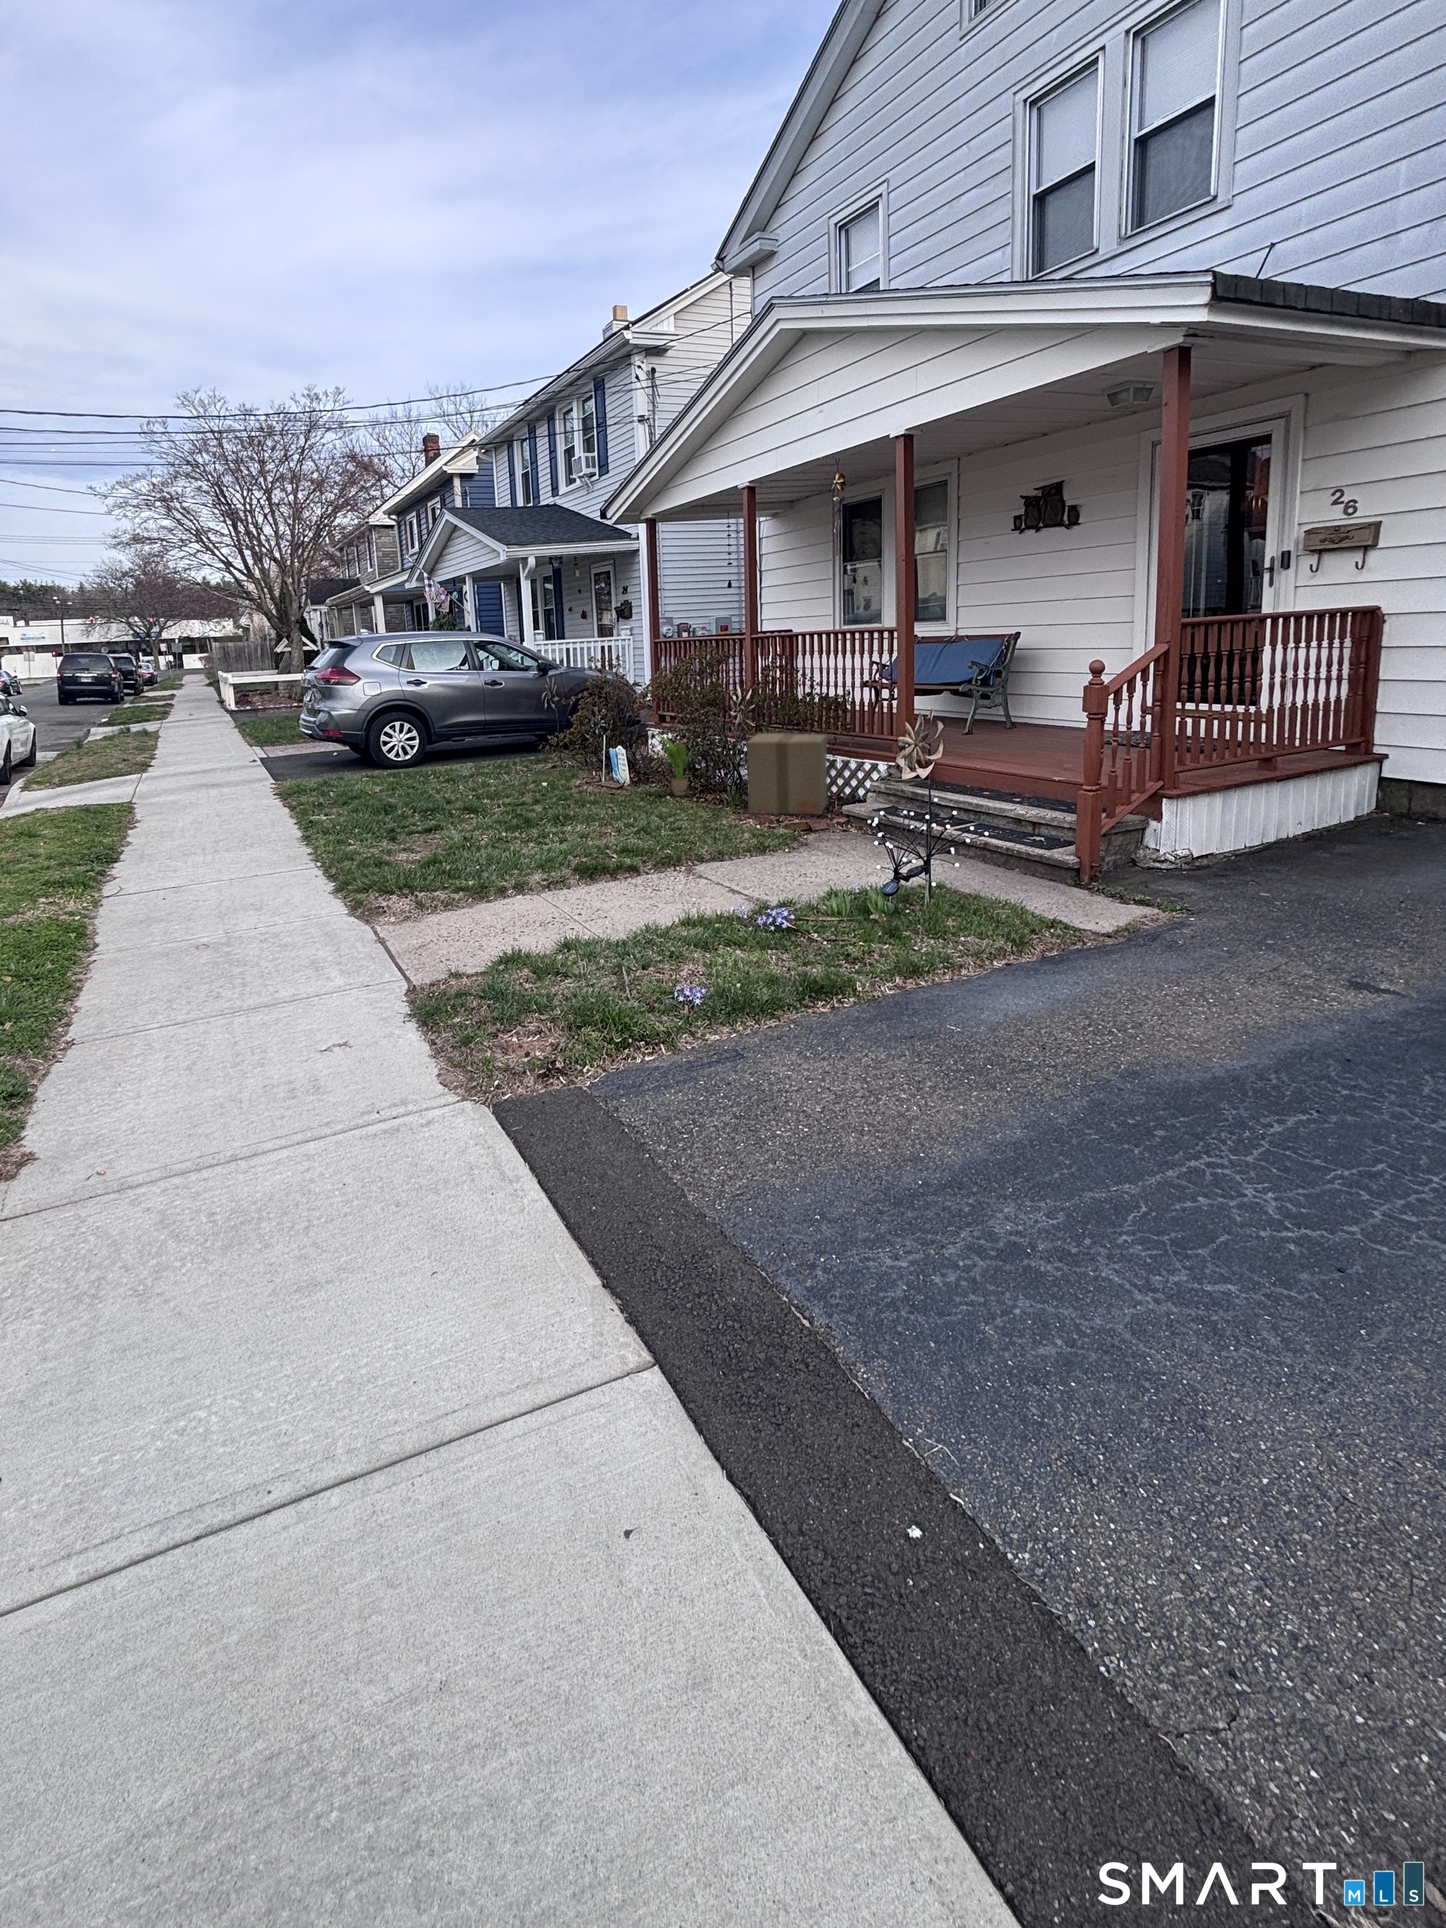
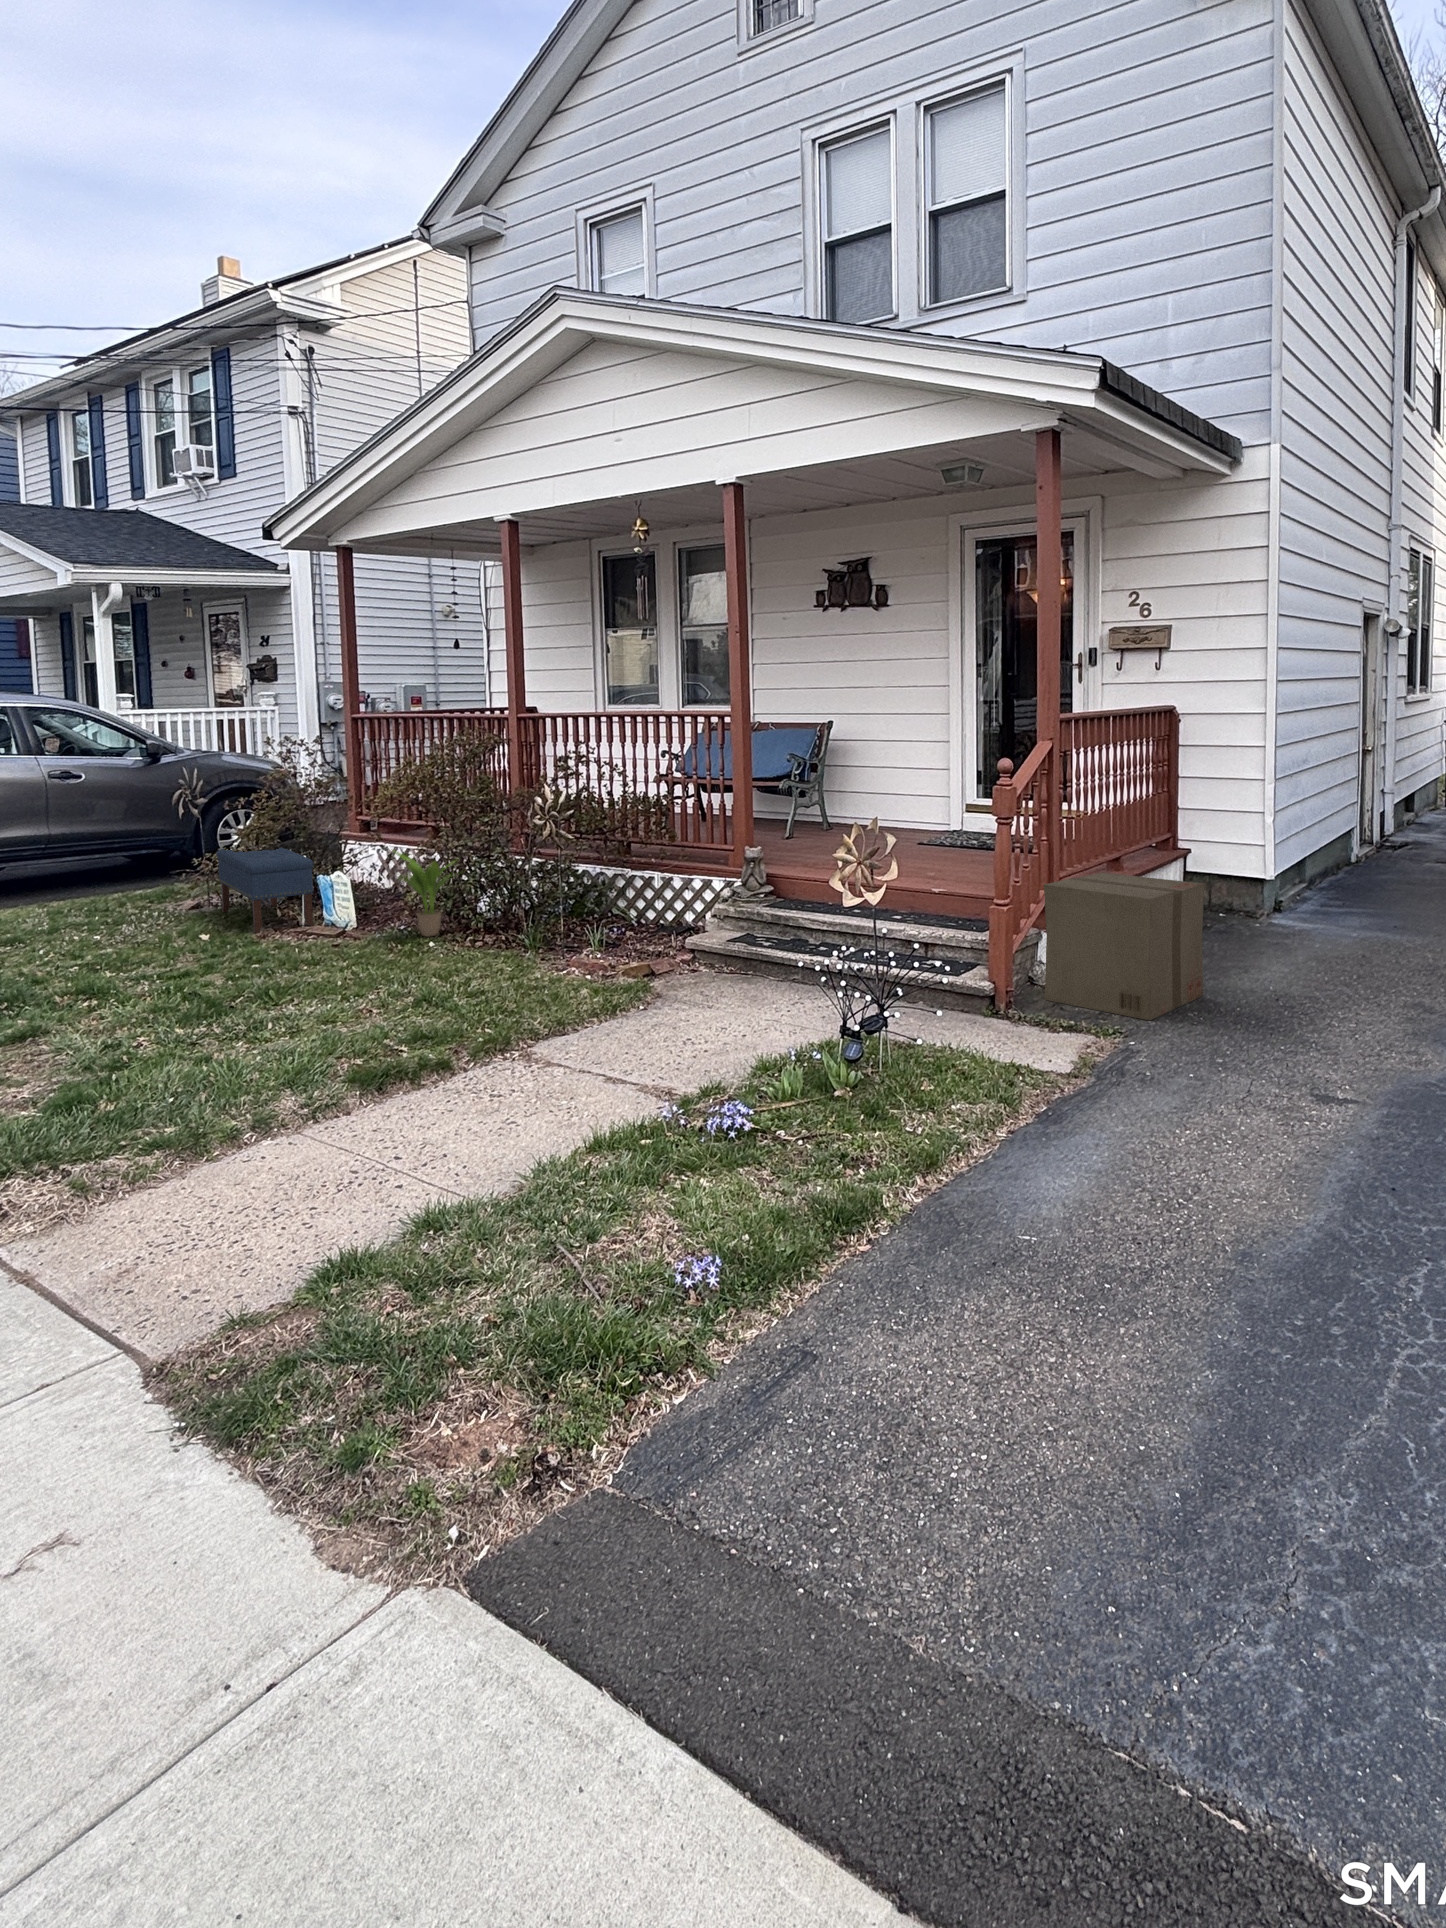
bench: none [560,729,612,787] -> present [216,848,313,933]
cardboard box: present [747,733,828,814] -> present [1044,873,1204,1020]

